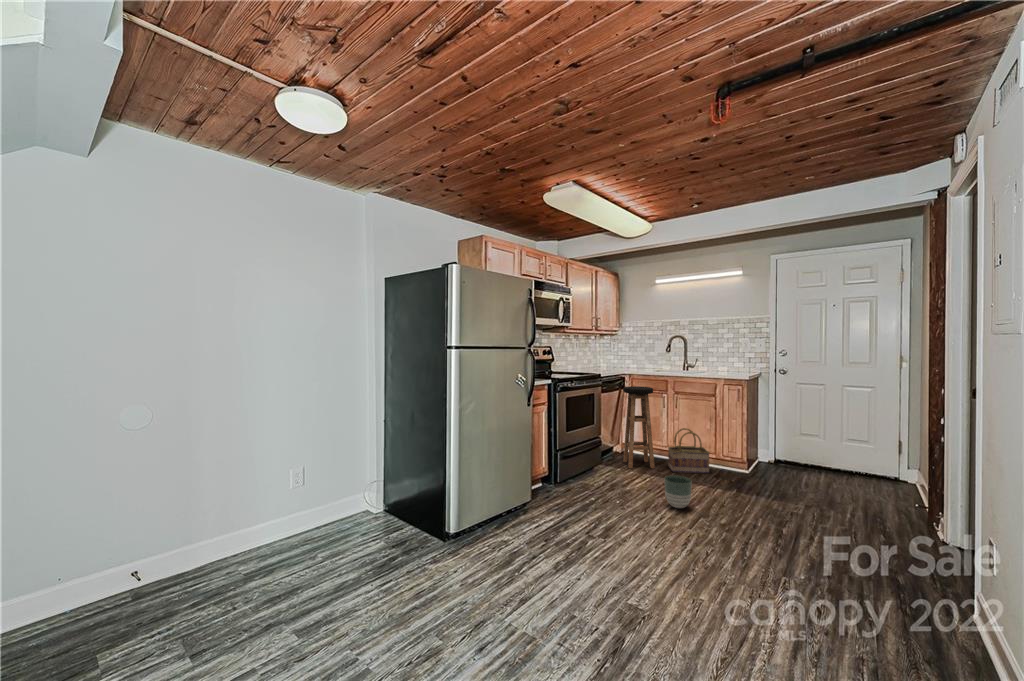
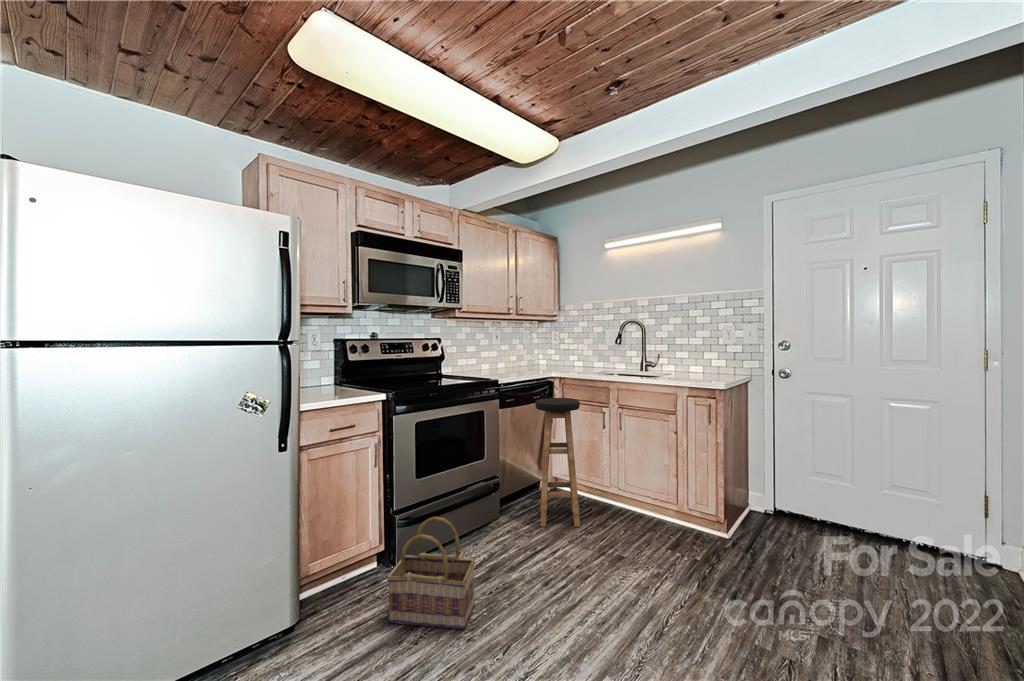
basket: present [668,428,710,473] -> present [387,517,475,629]
planter: present [664,475,692,508] -> none [548,569,596,639]

